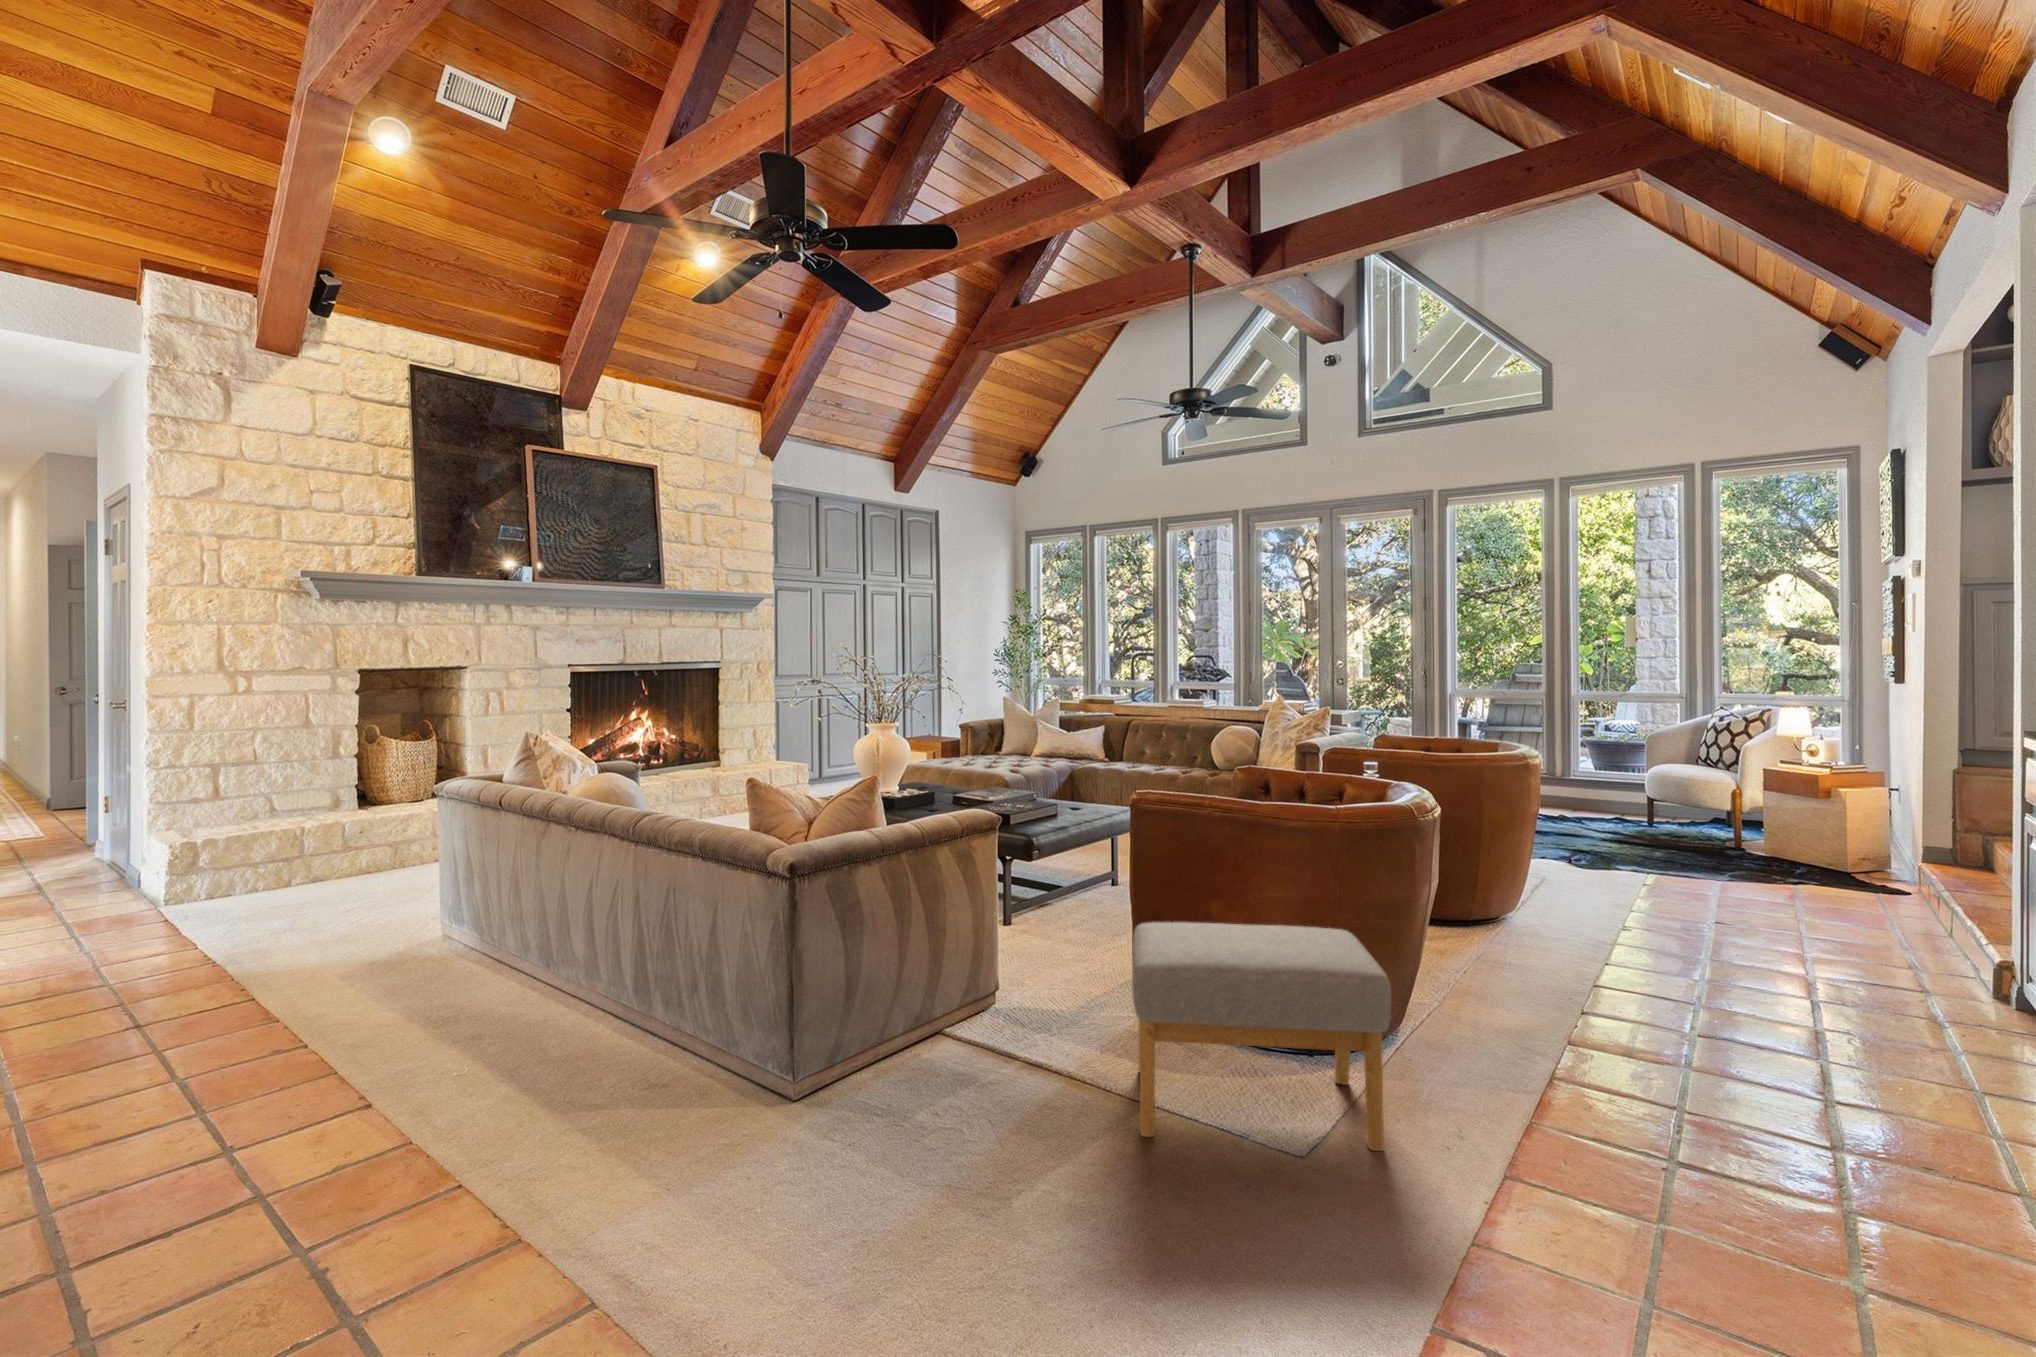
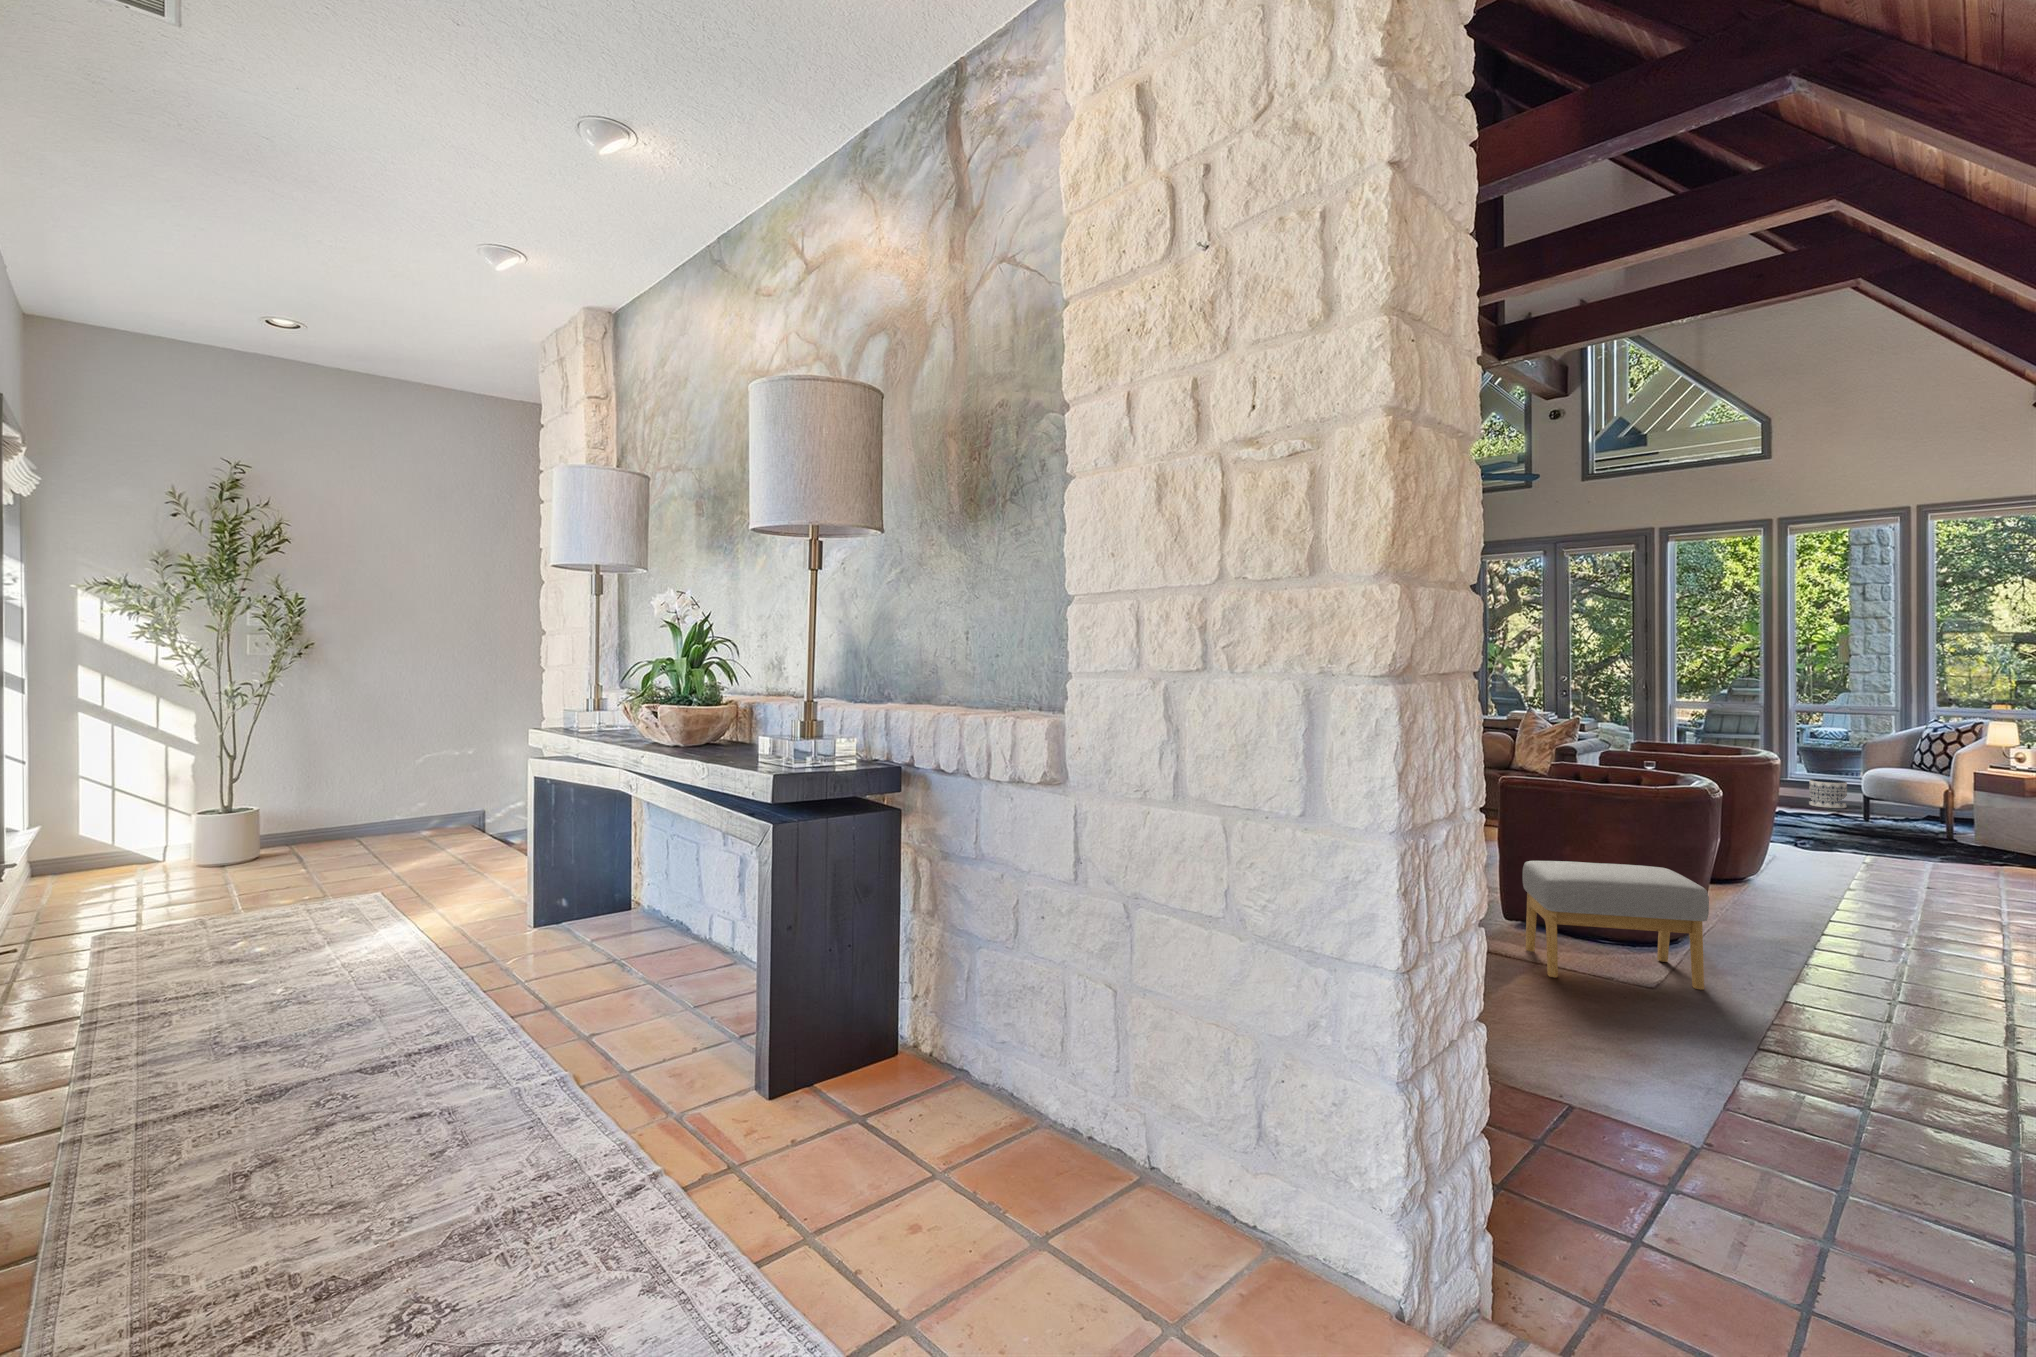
planter: none [1594,779,1632,812] -> present [1809,779,1847,808]

